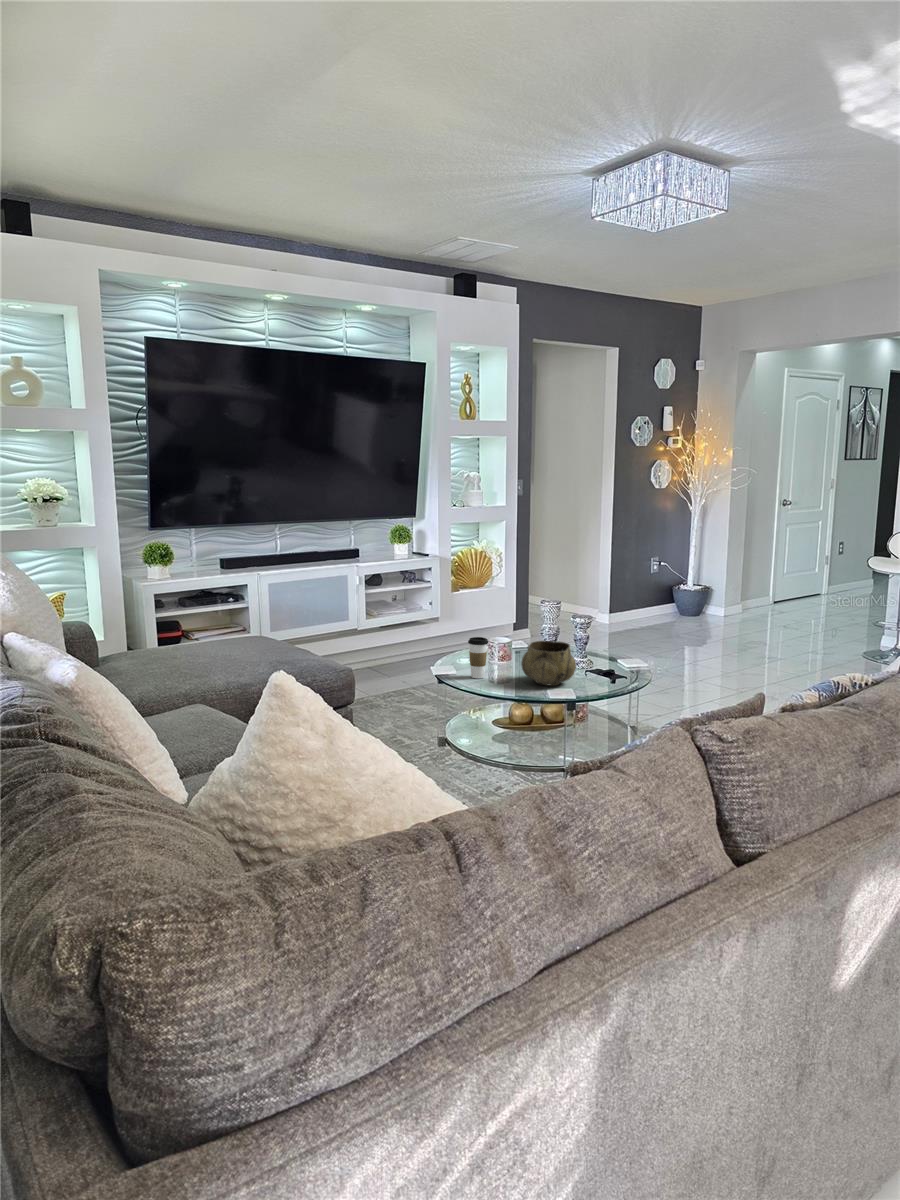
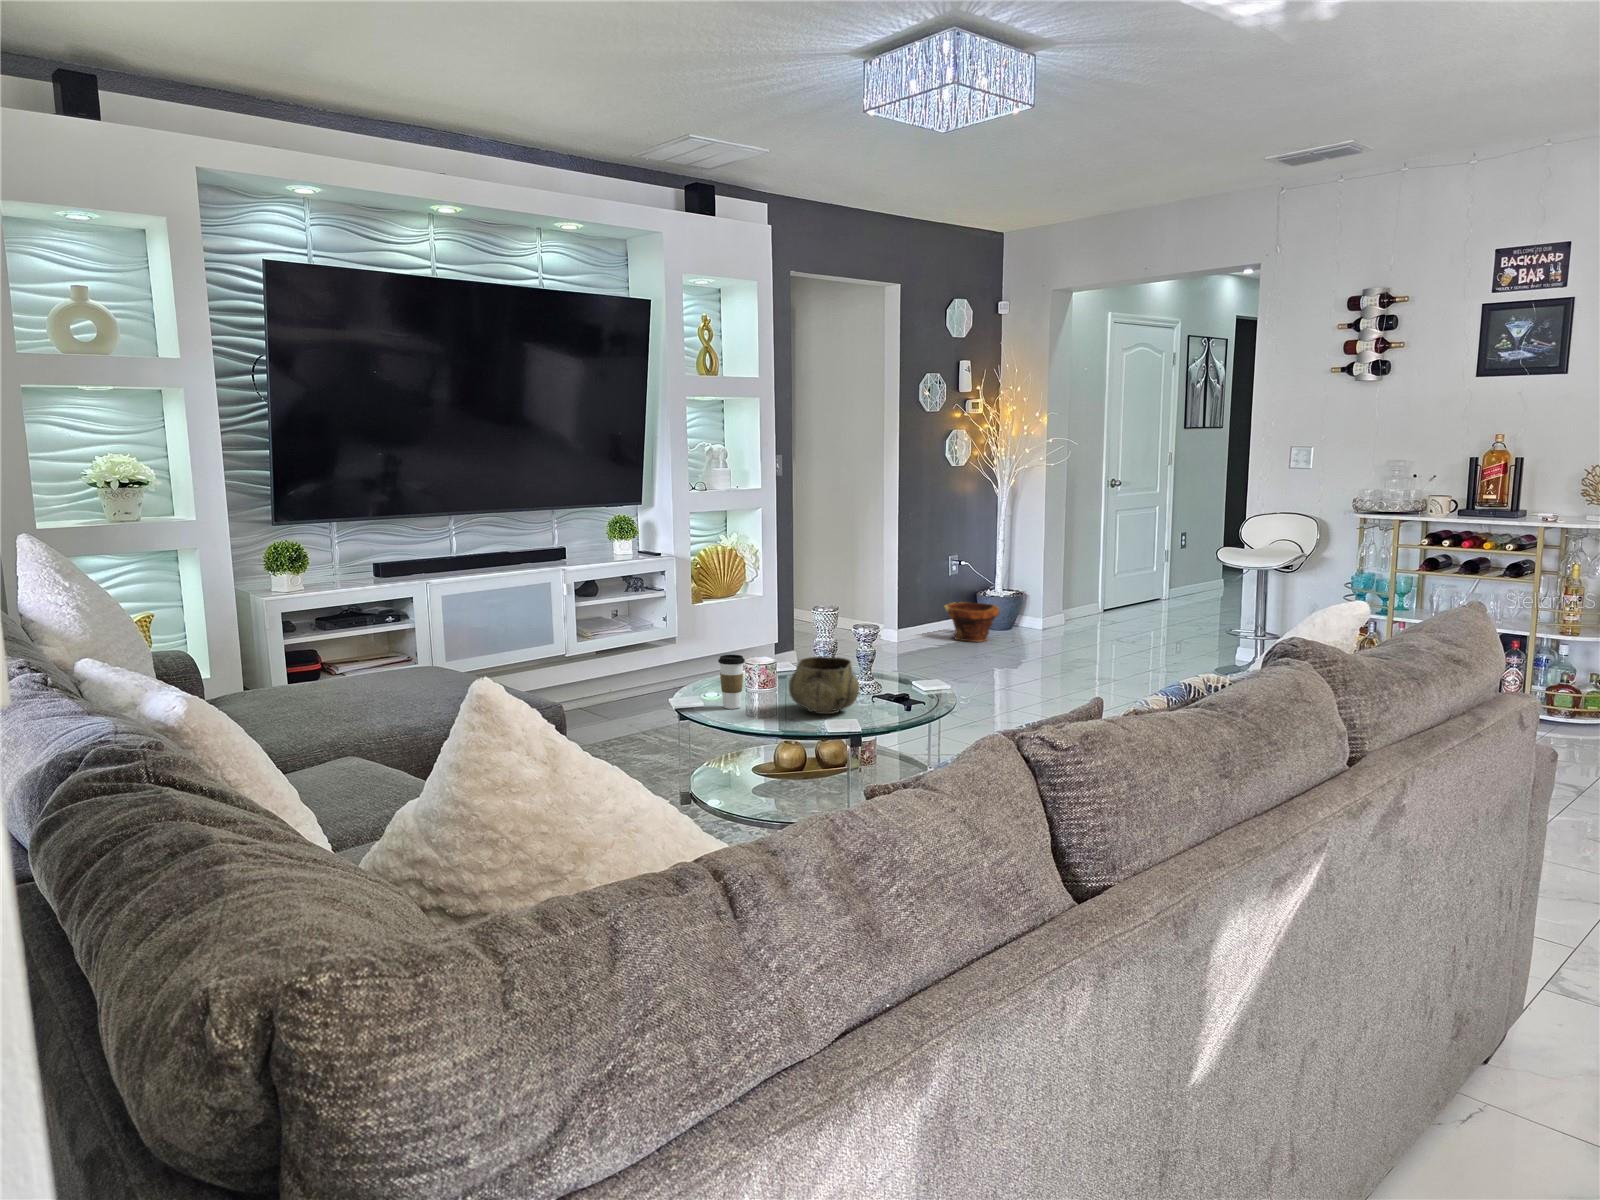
planter: none [647,594,691,626] -> present [945,602,999,642]

